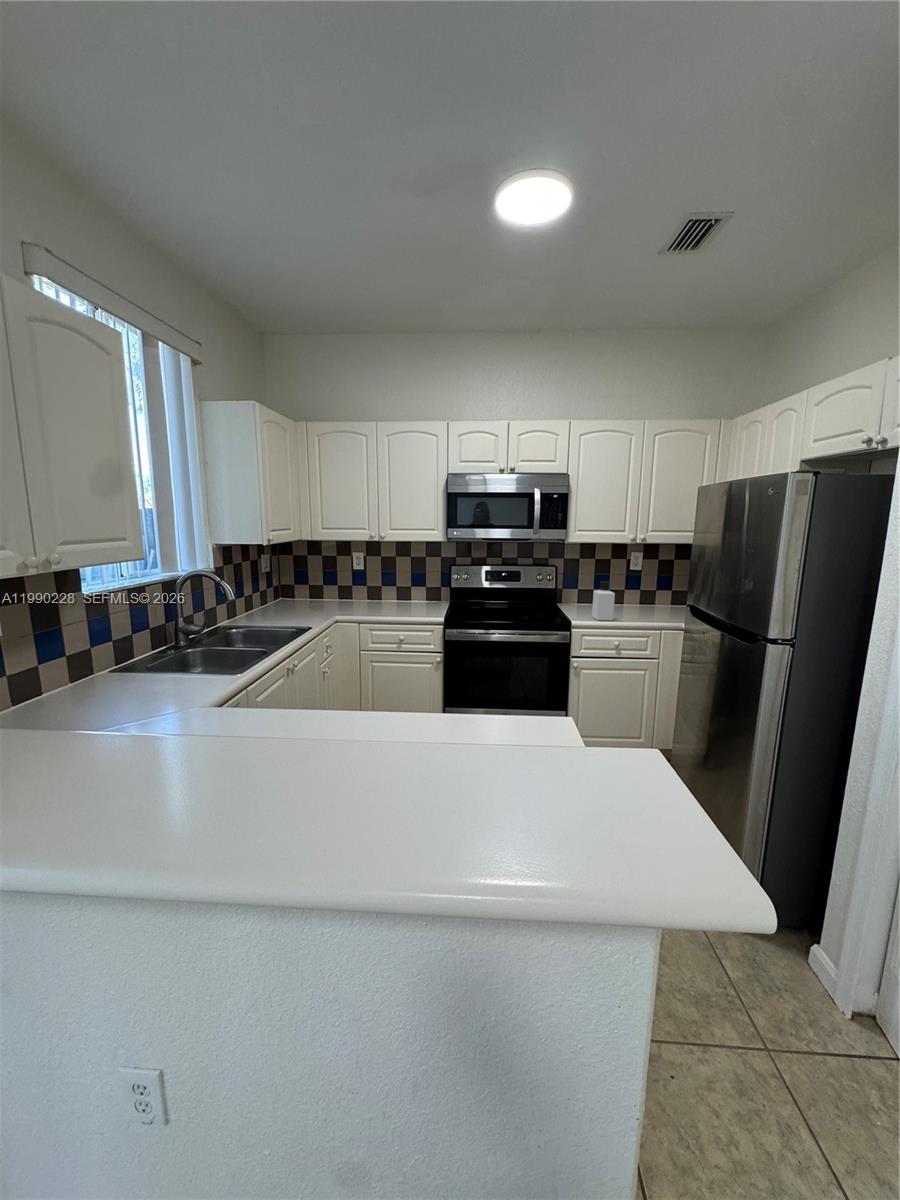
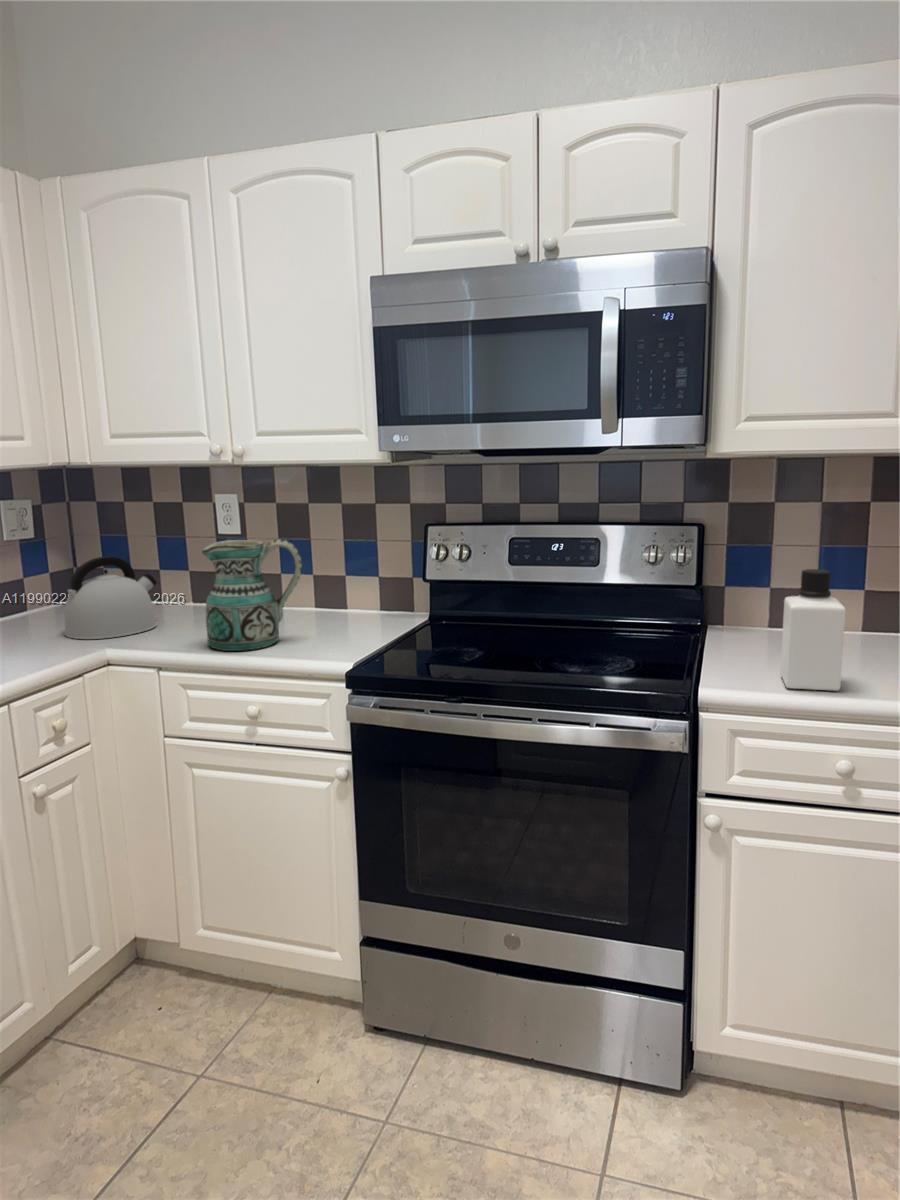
ceramic pitcher: none [375,571,412,616] -> present [202,539,302,651]
kettle: none [302,579,340,613] -> present [64,556,157,639]

